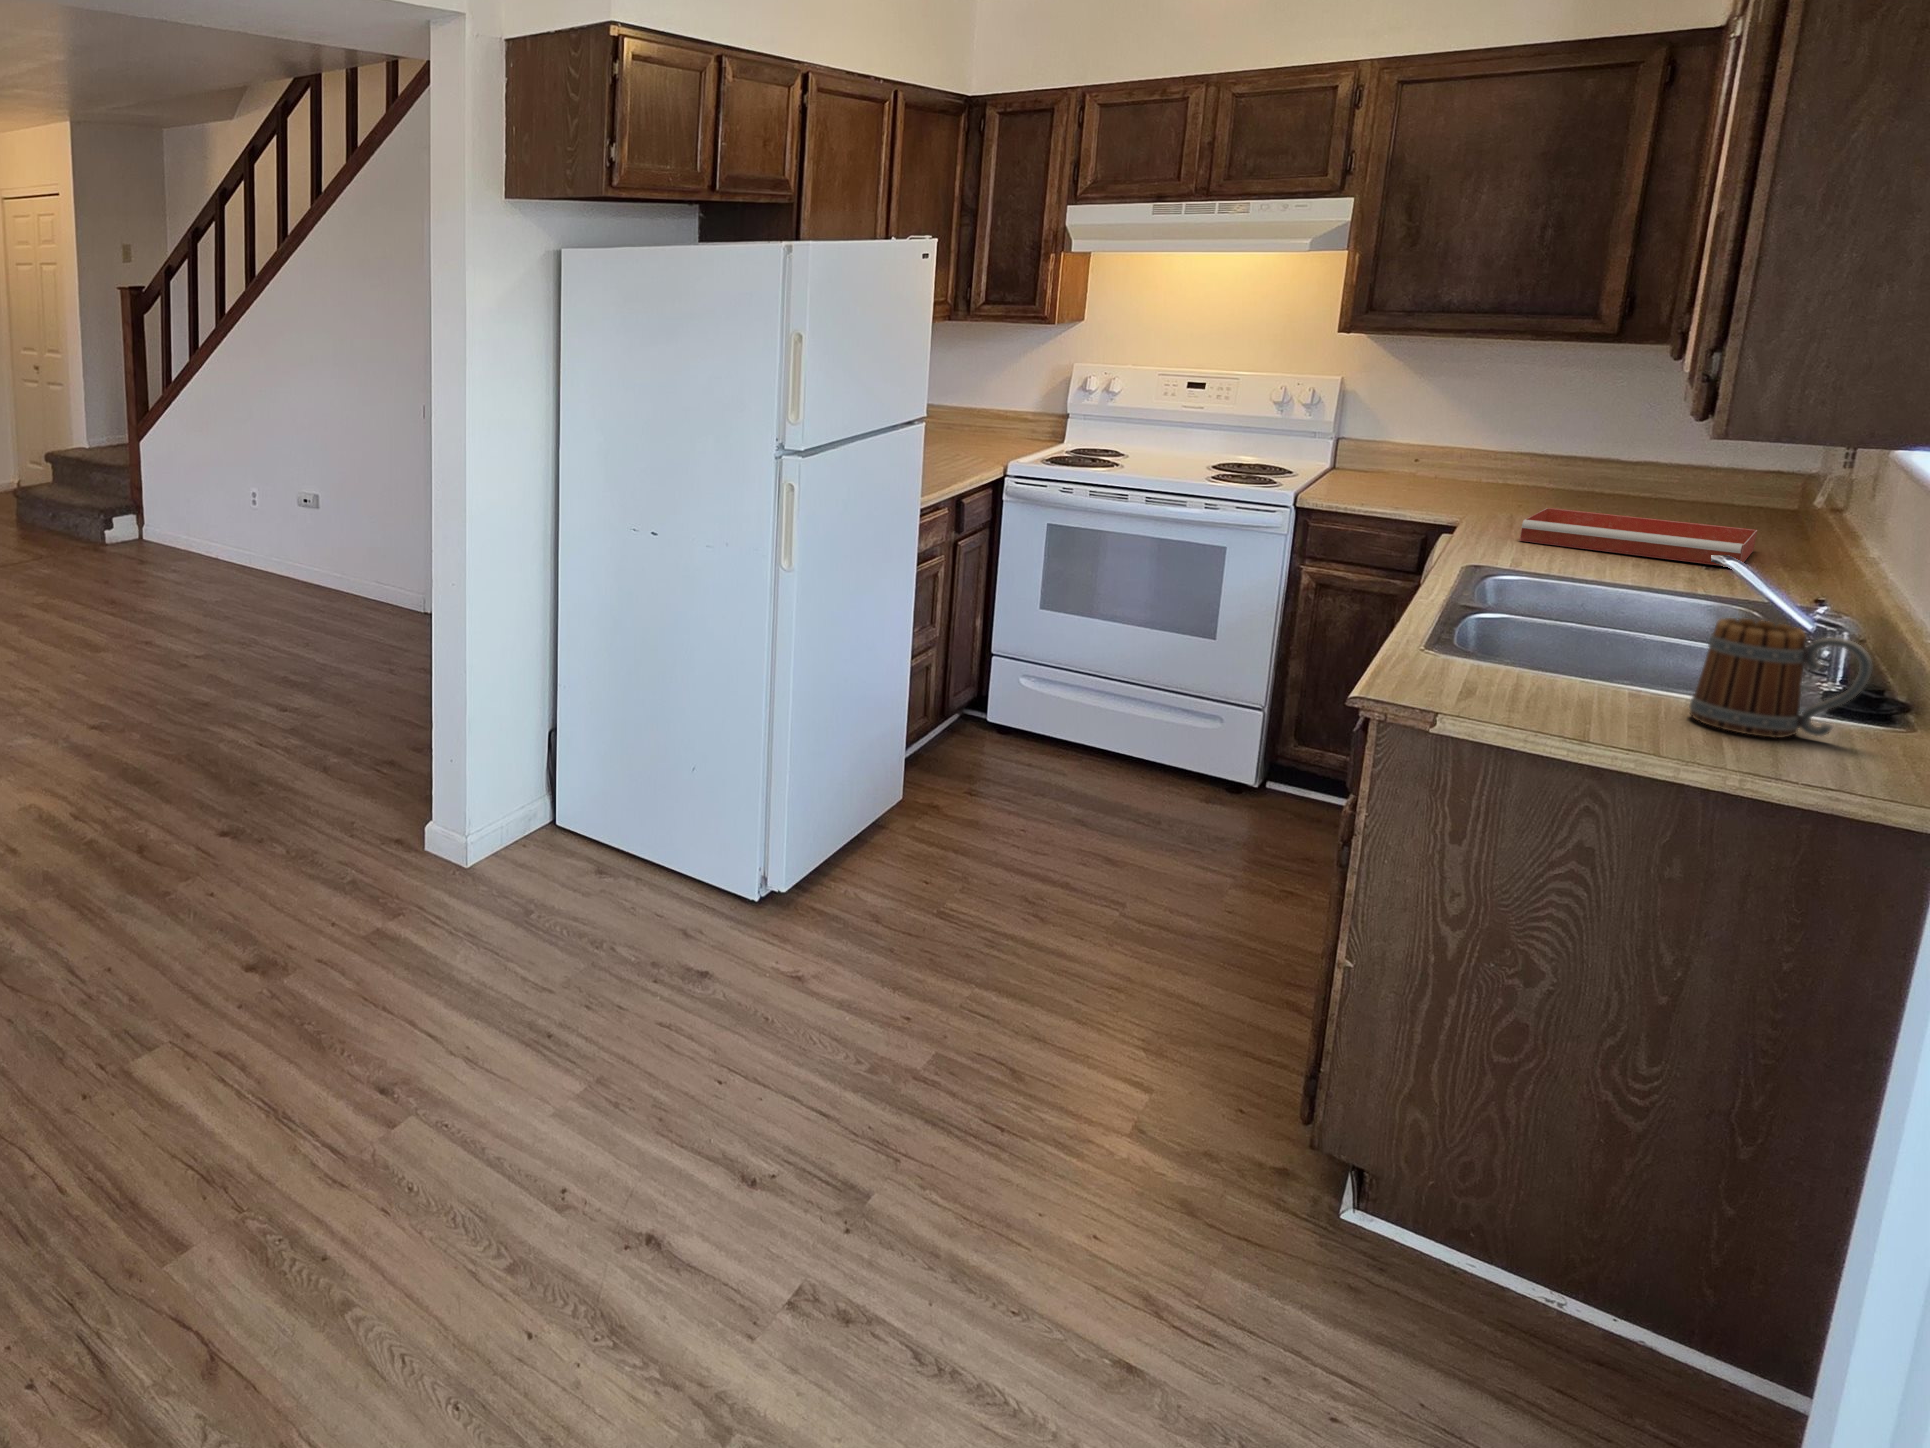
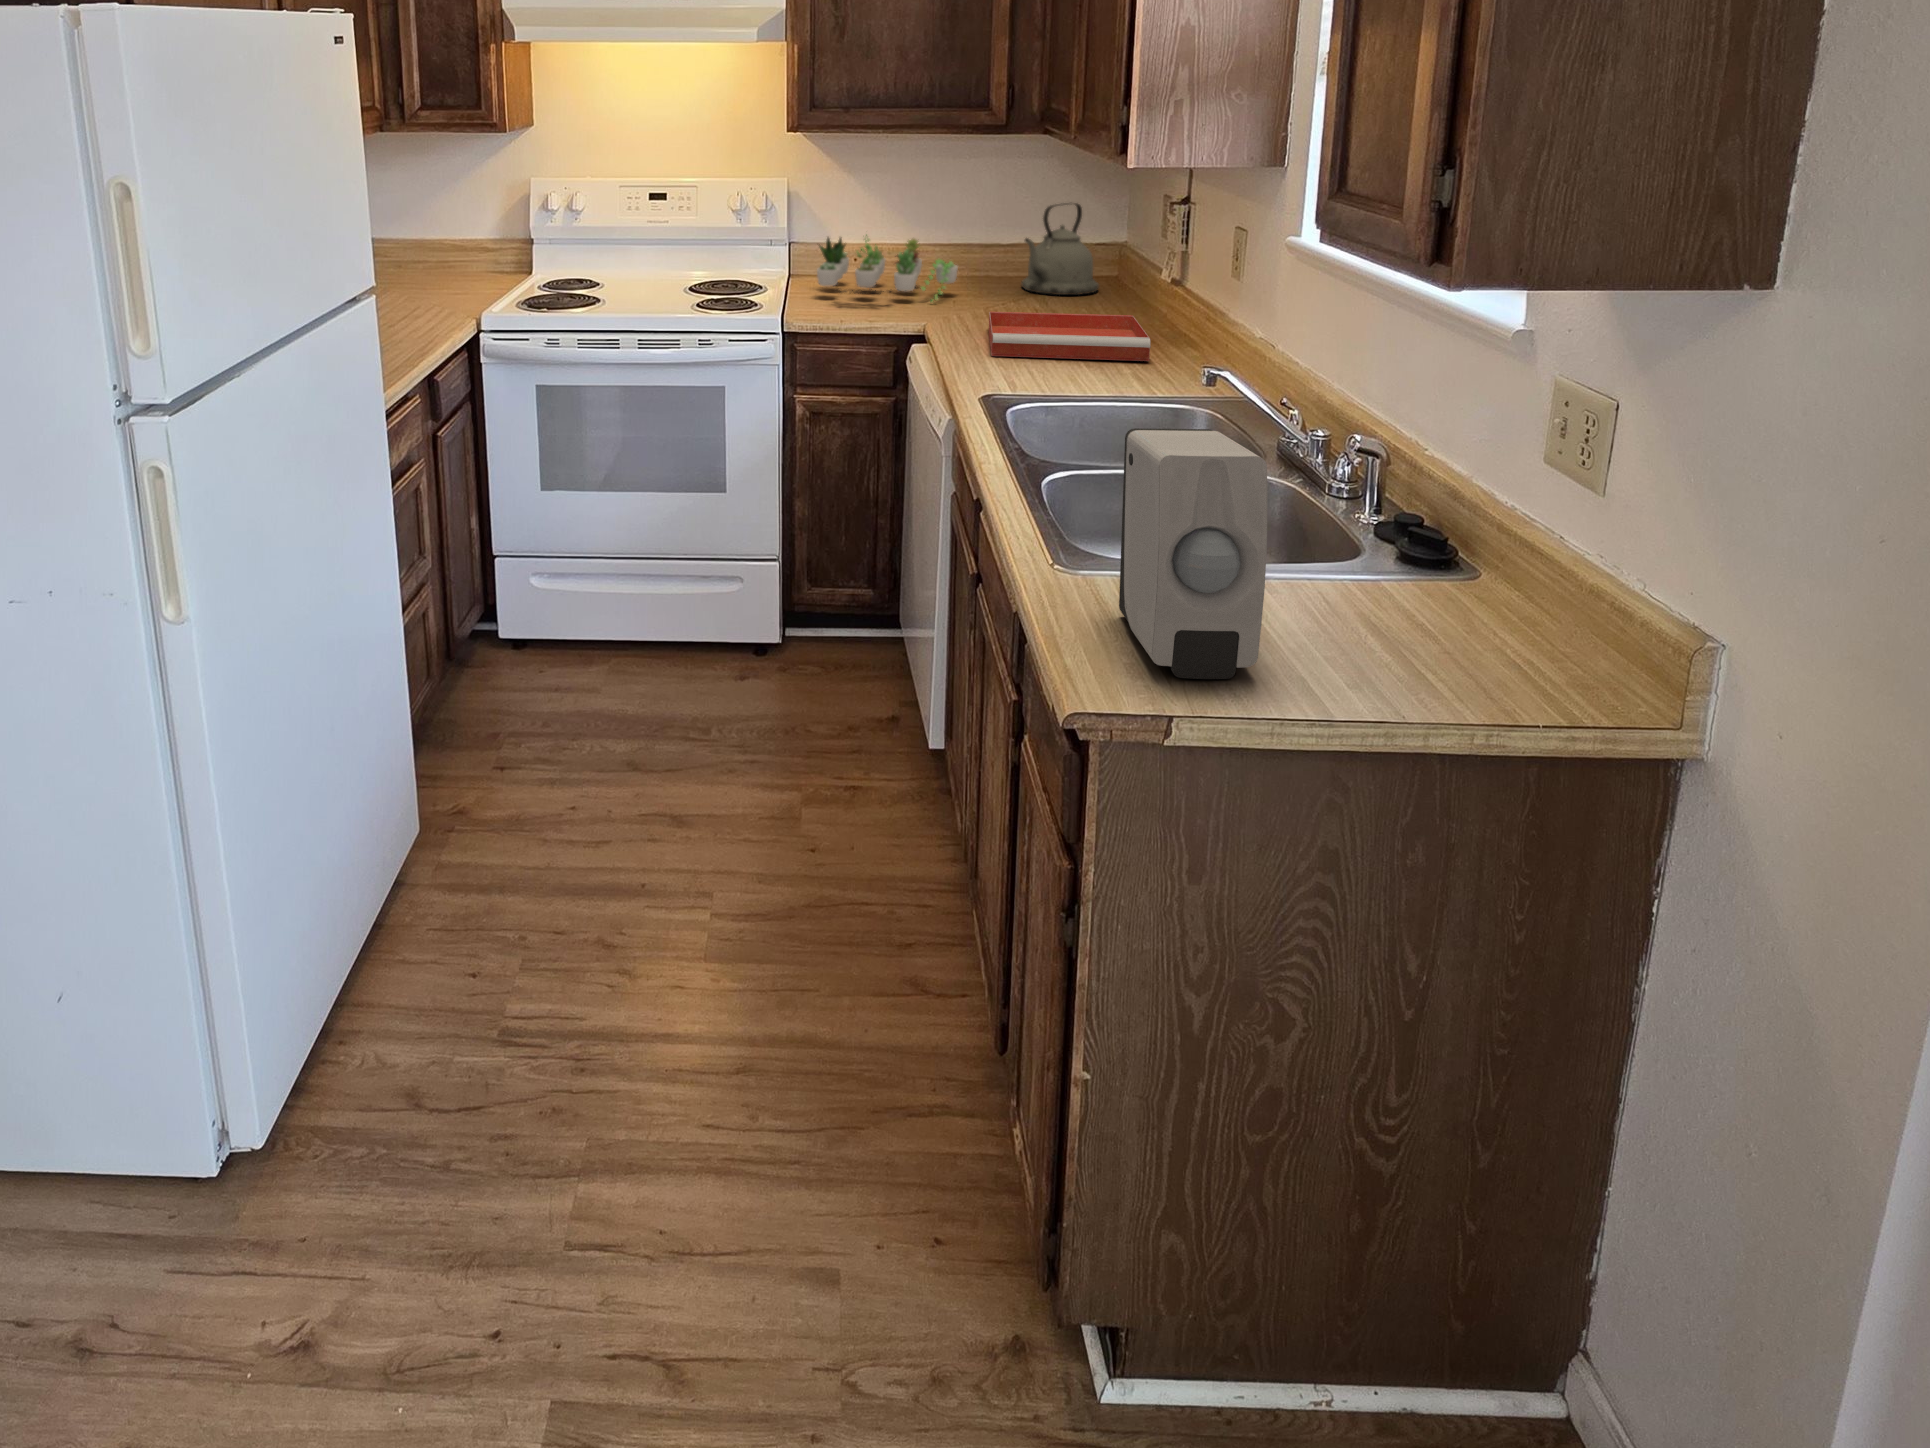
kettle: none [1645,416,1770,517] -> present [1022,203,1099,295]
succulent plant: none [1351,426,1542,501] -> present [817,235,958,302]
soap dispenser: none [1445,533,1573,706] -> present [1119,428,1267,679]
mug: present [1690,618,1872,738] -> none [1349,502,1510,654]

